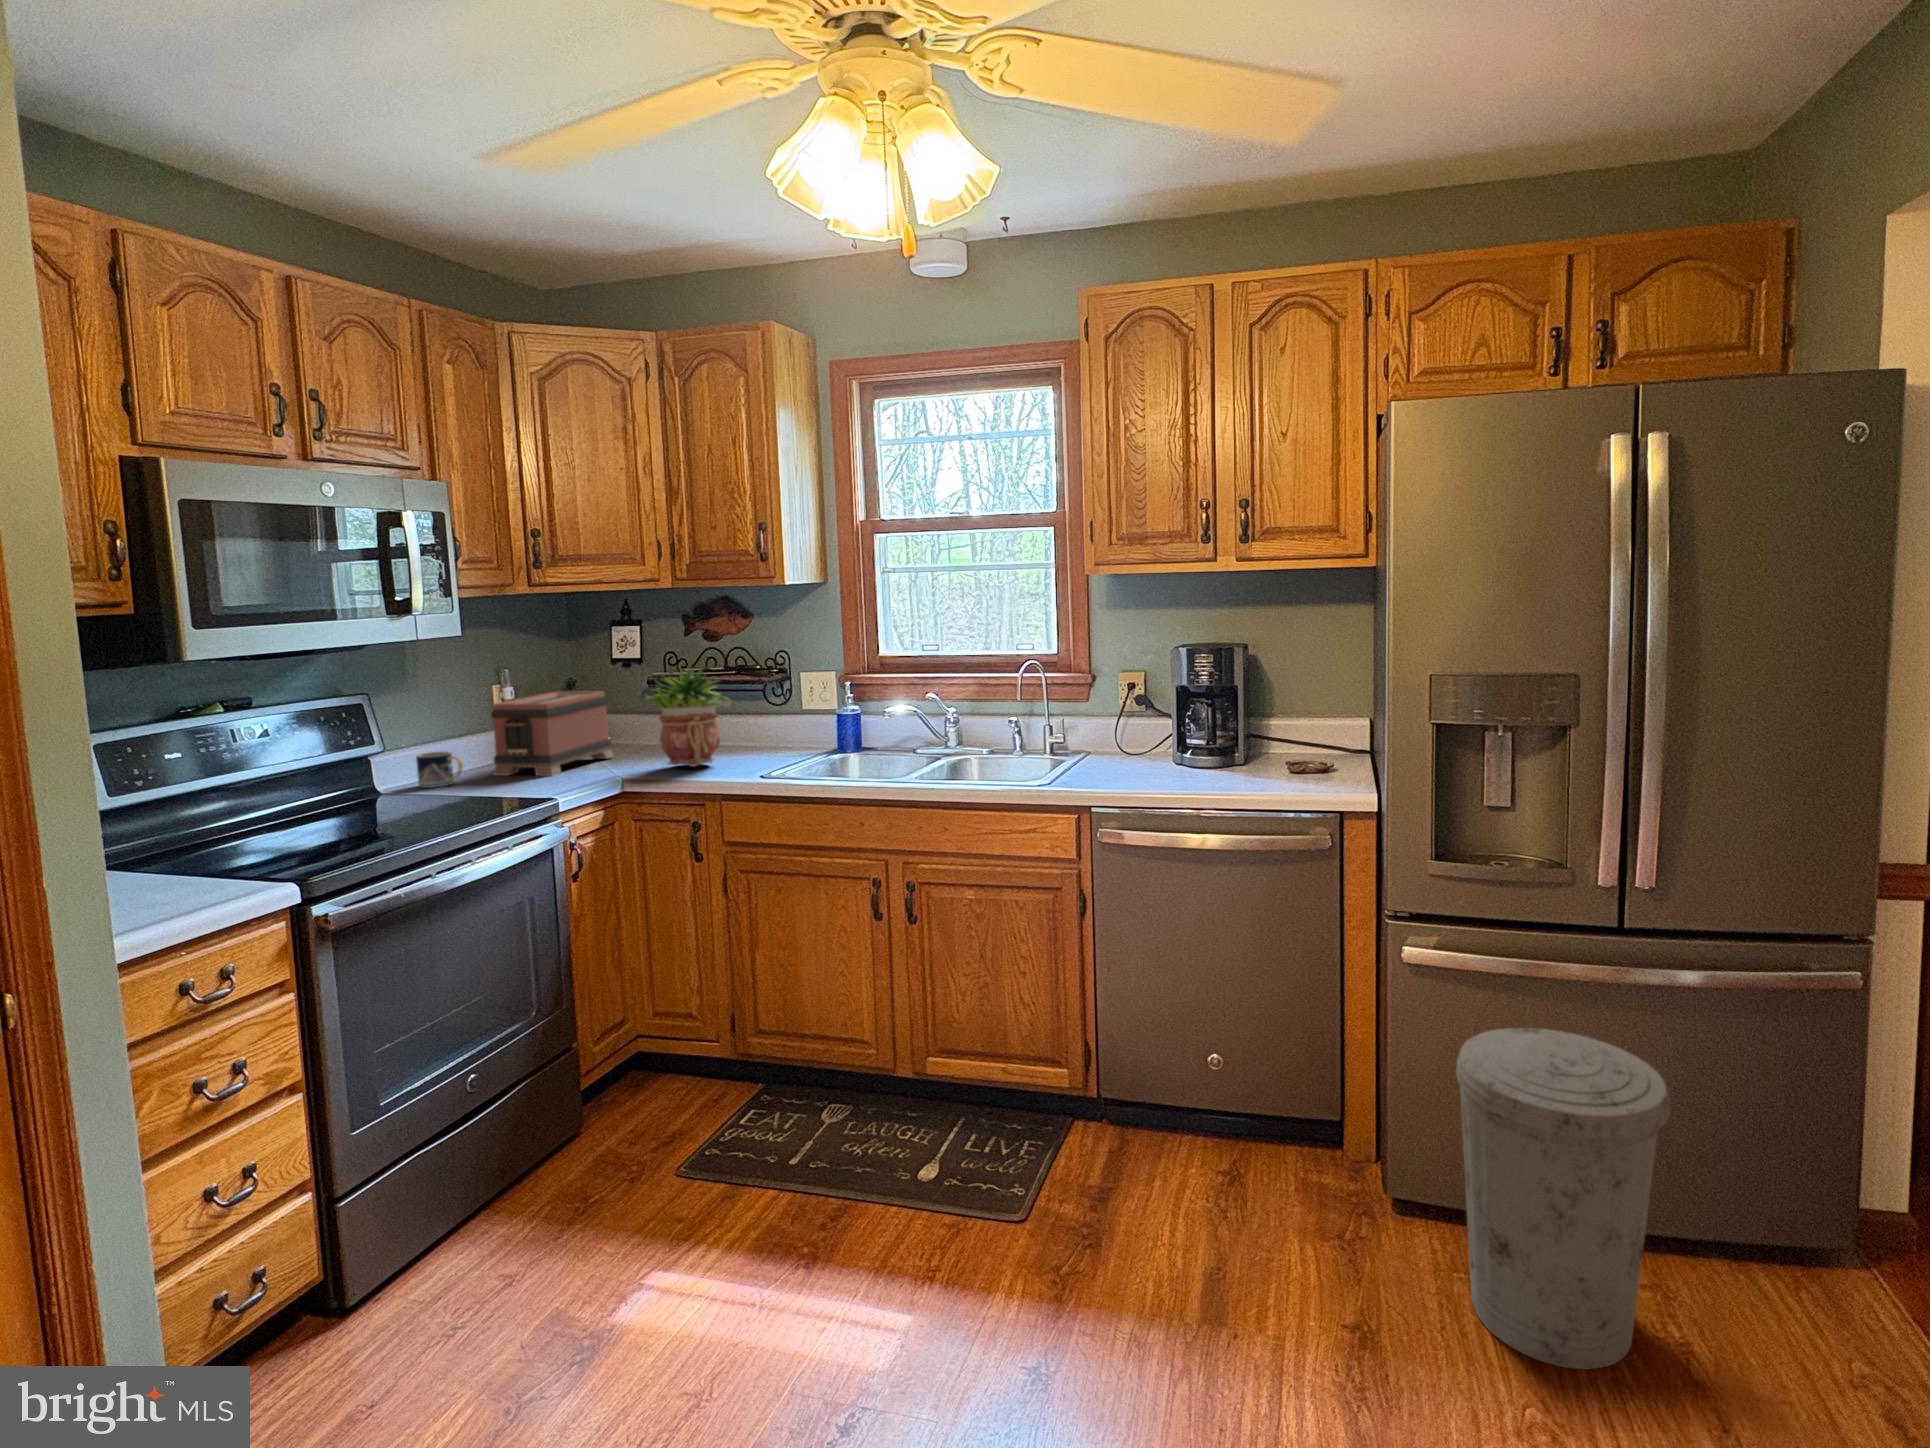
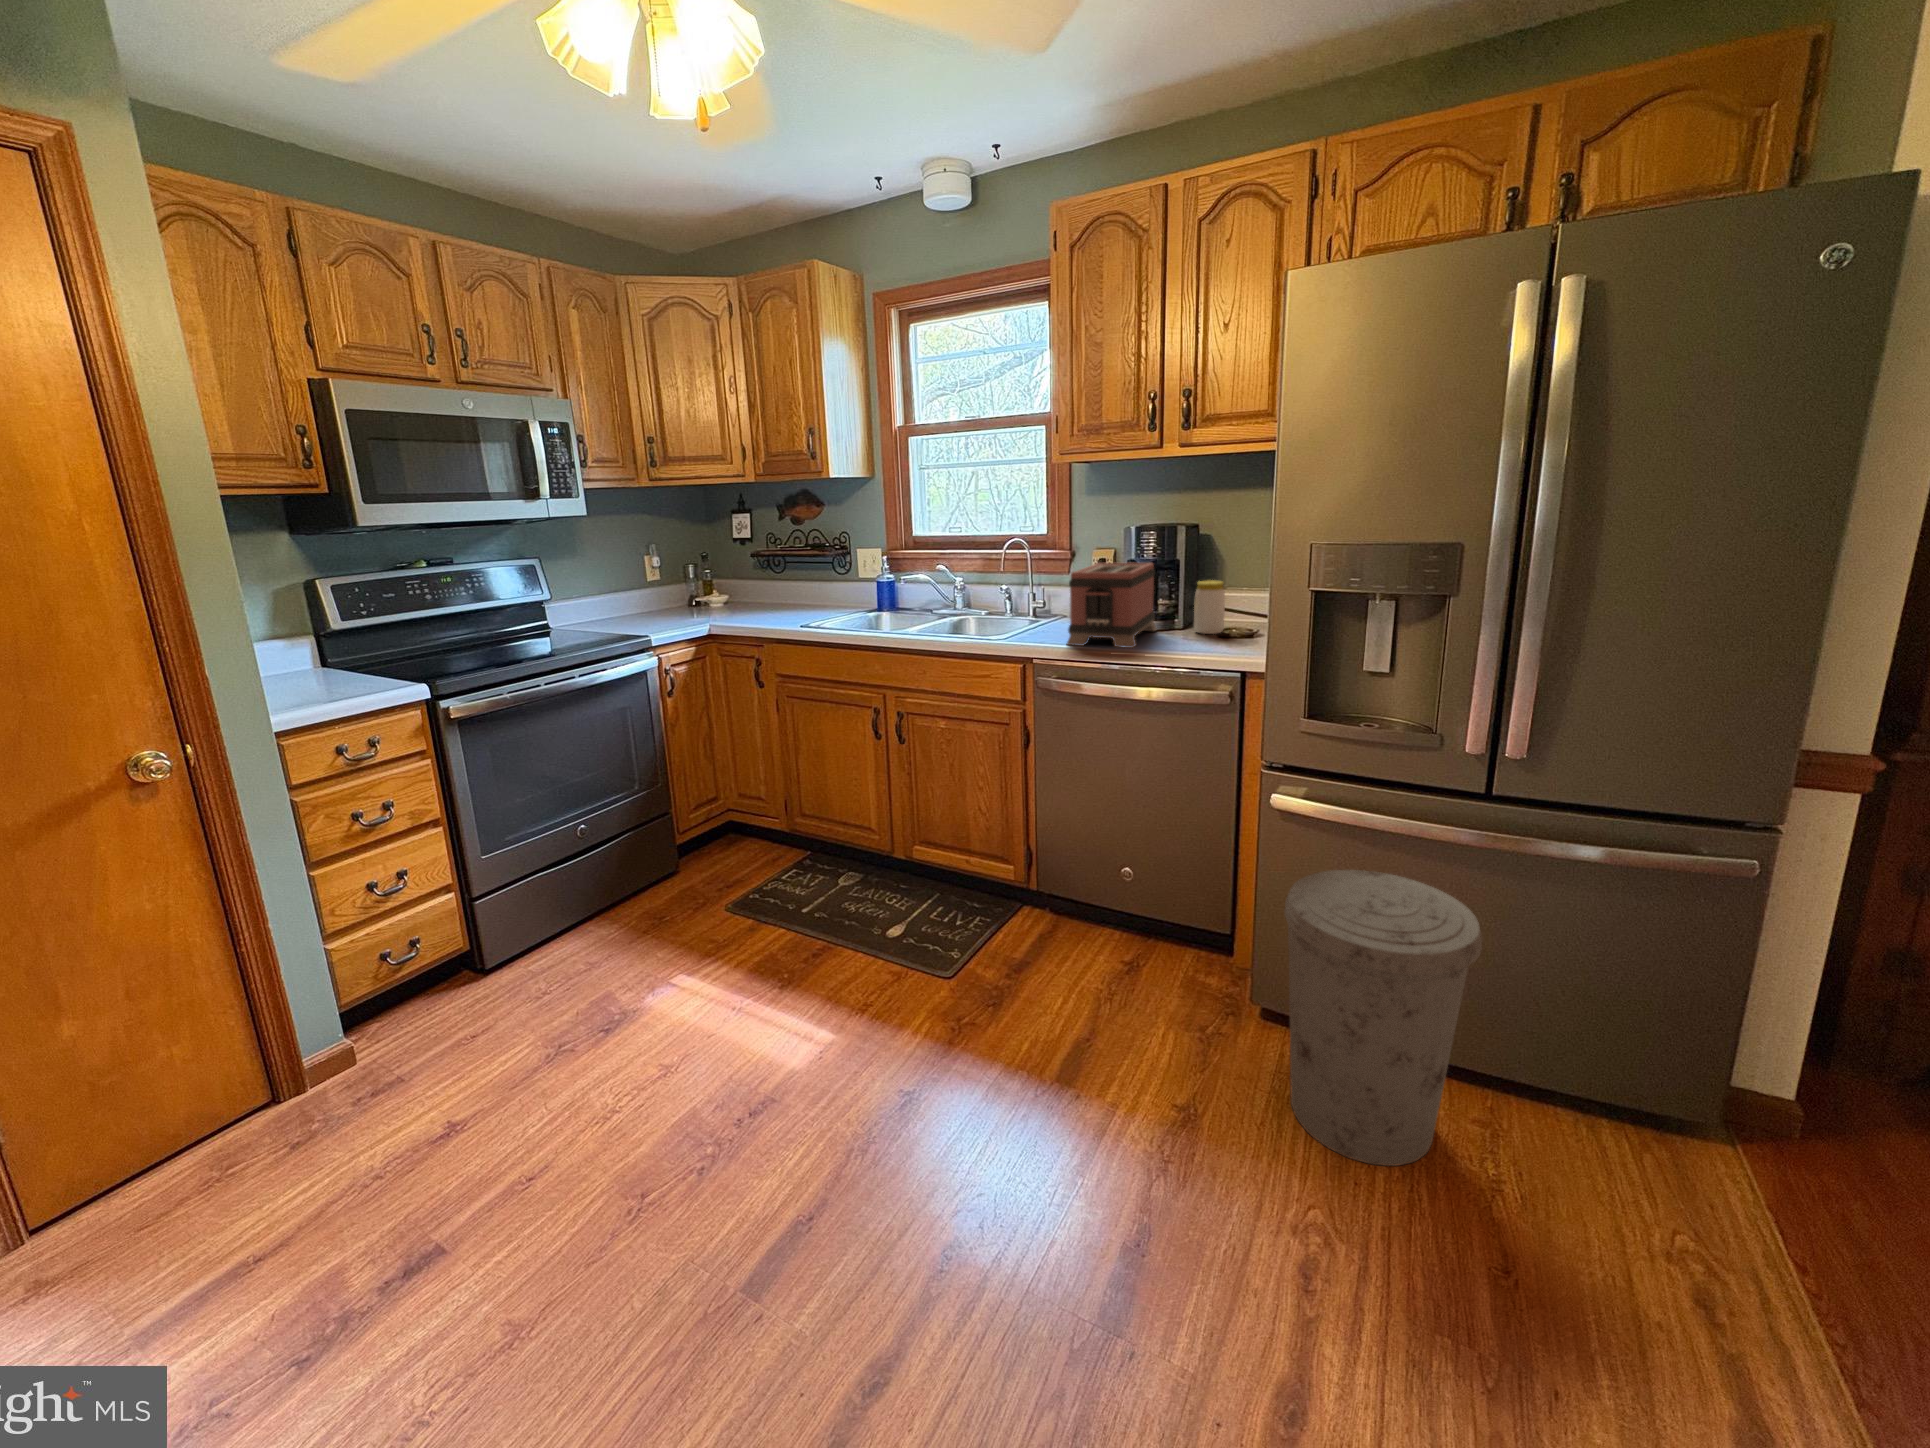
potted plant: present [645,666,732,767] -> none [725,541,791,620]
toaster: present [491,692,614,776] -> present [1067,563,1156,648]
jar: none [1254,708,1288,768] -> present [1194,580,1225,634]
mug: present [416,751,463,788] -> none [575,603,605,628]

